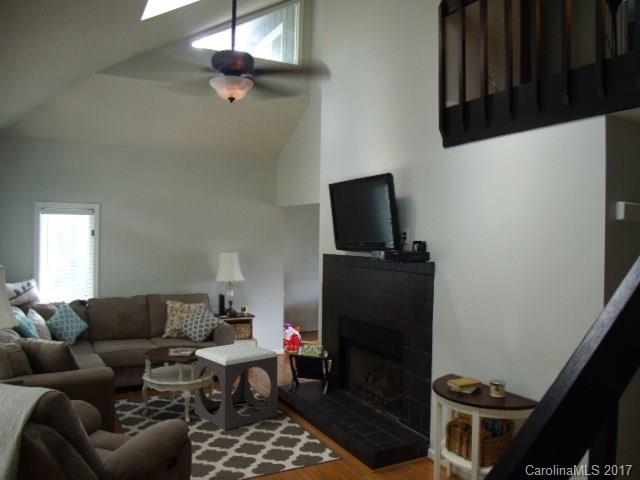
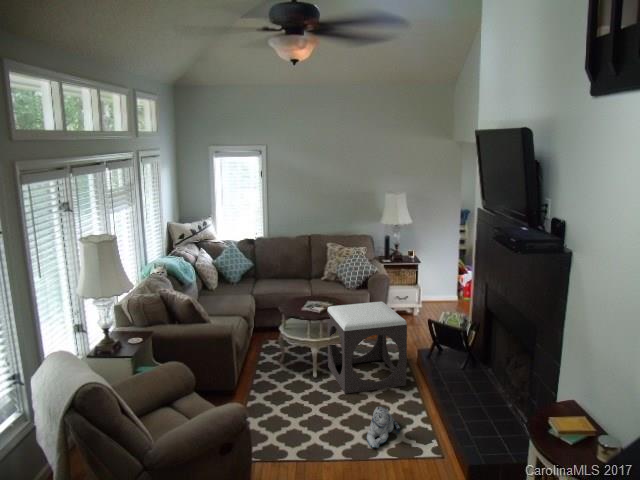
plush toy: none [264,425,293,463] -> present [367,407,400,448]

